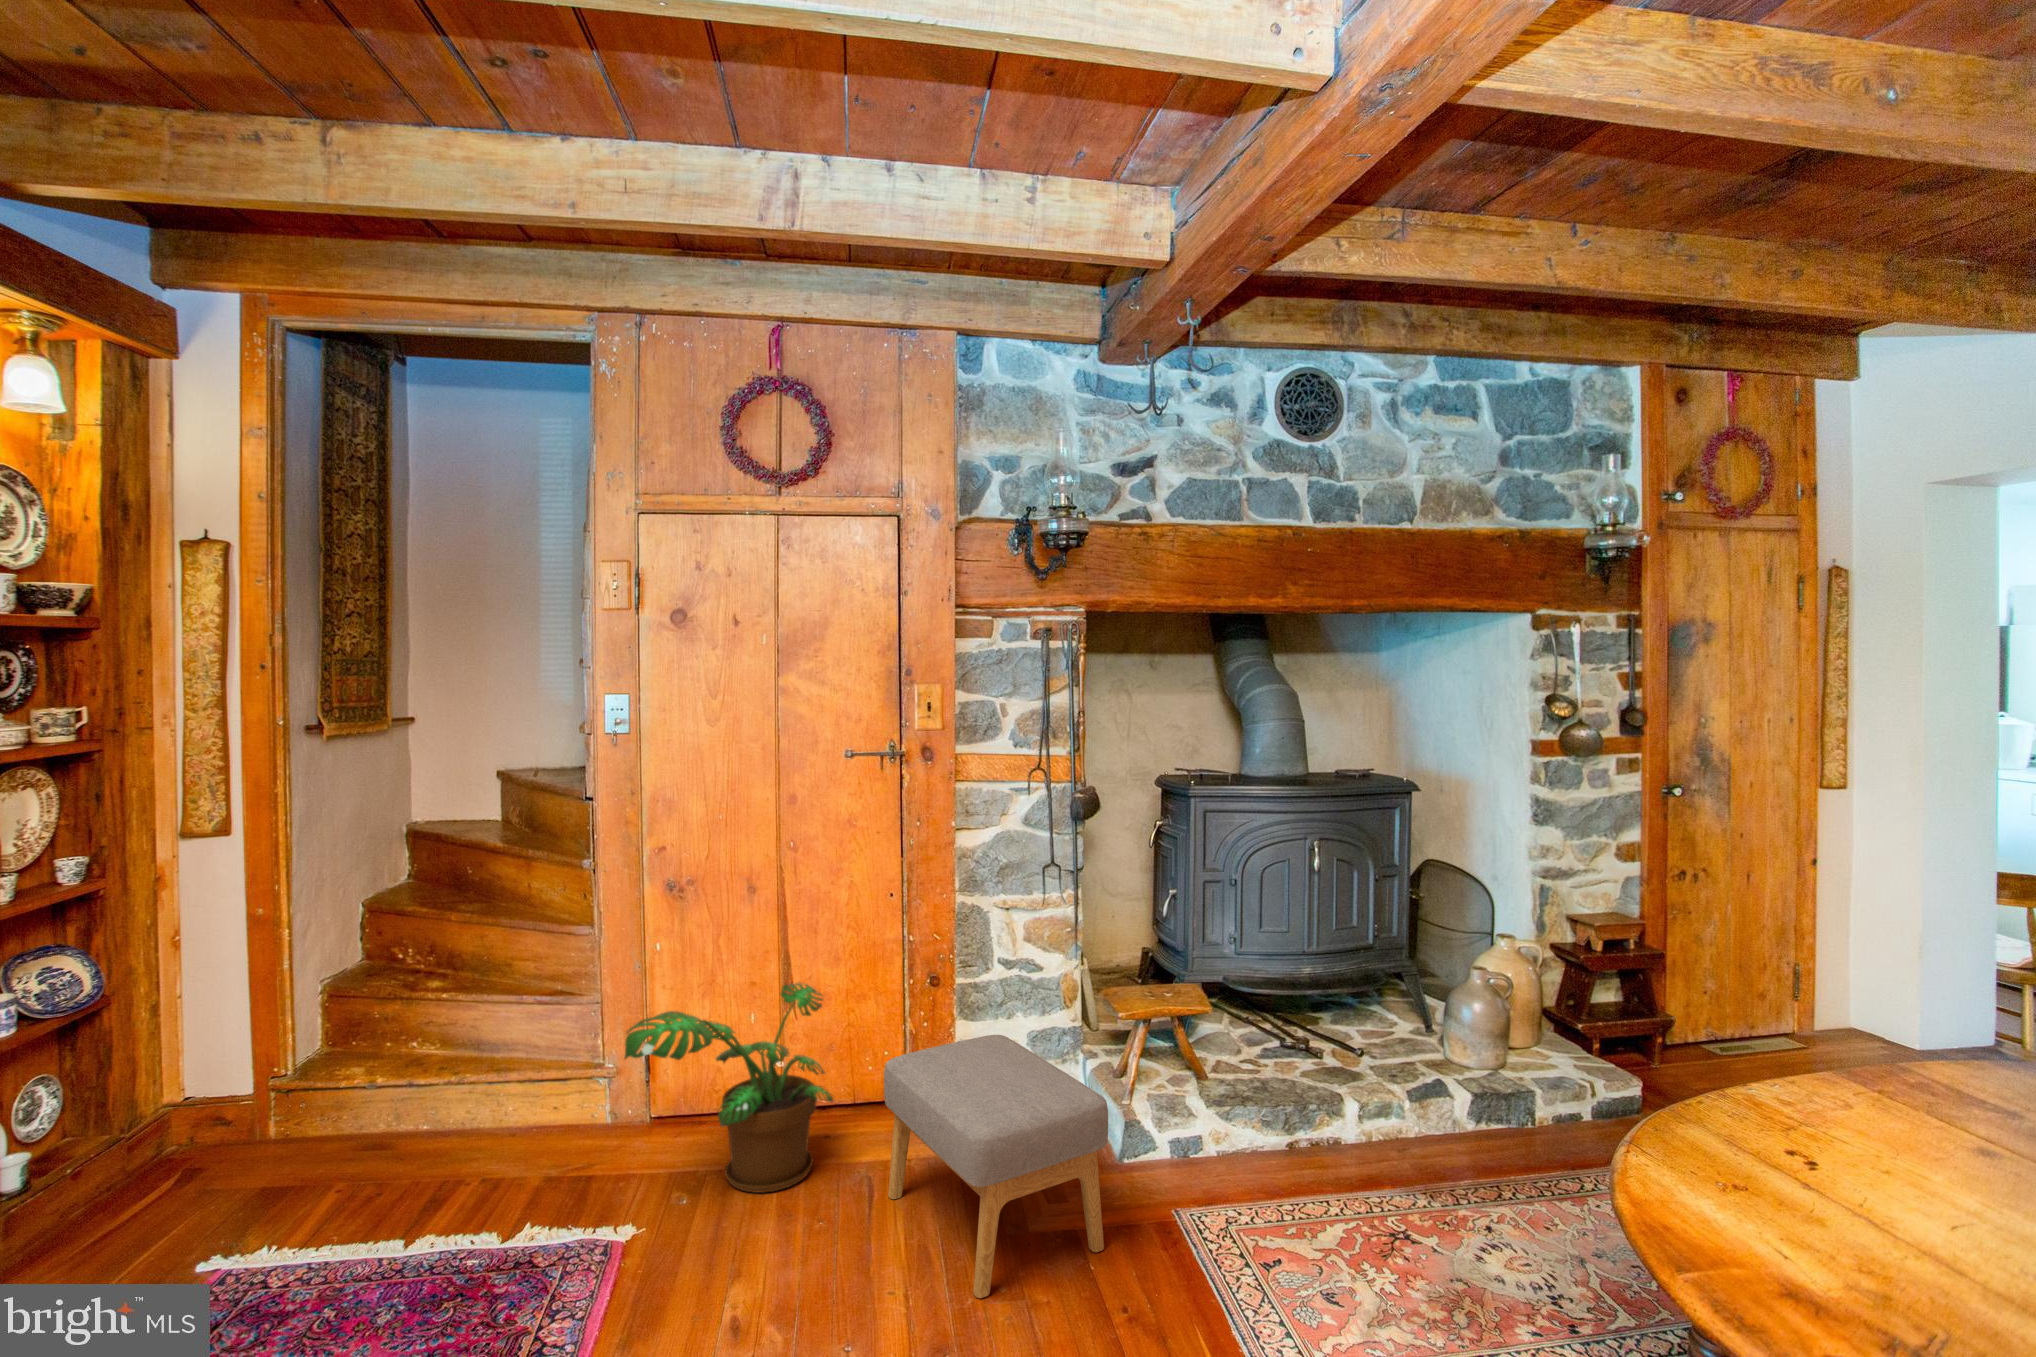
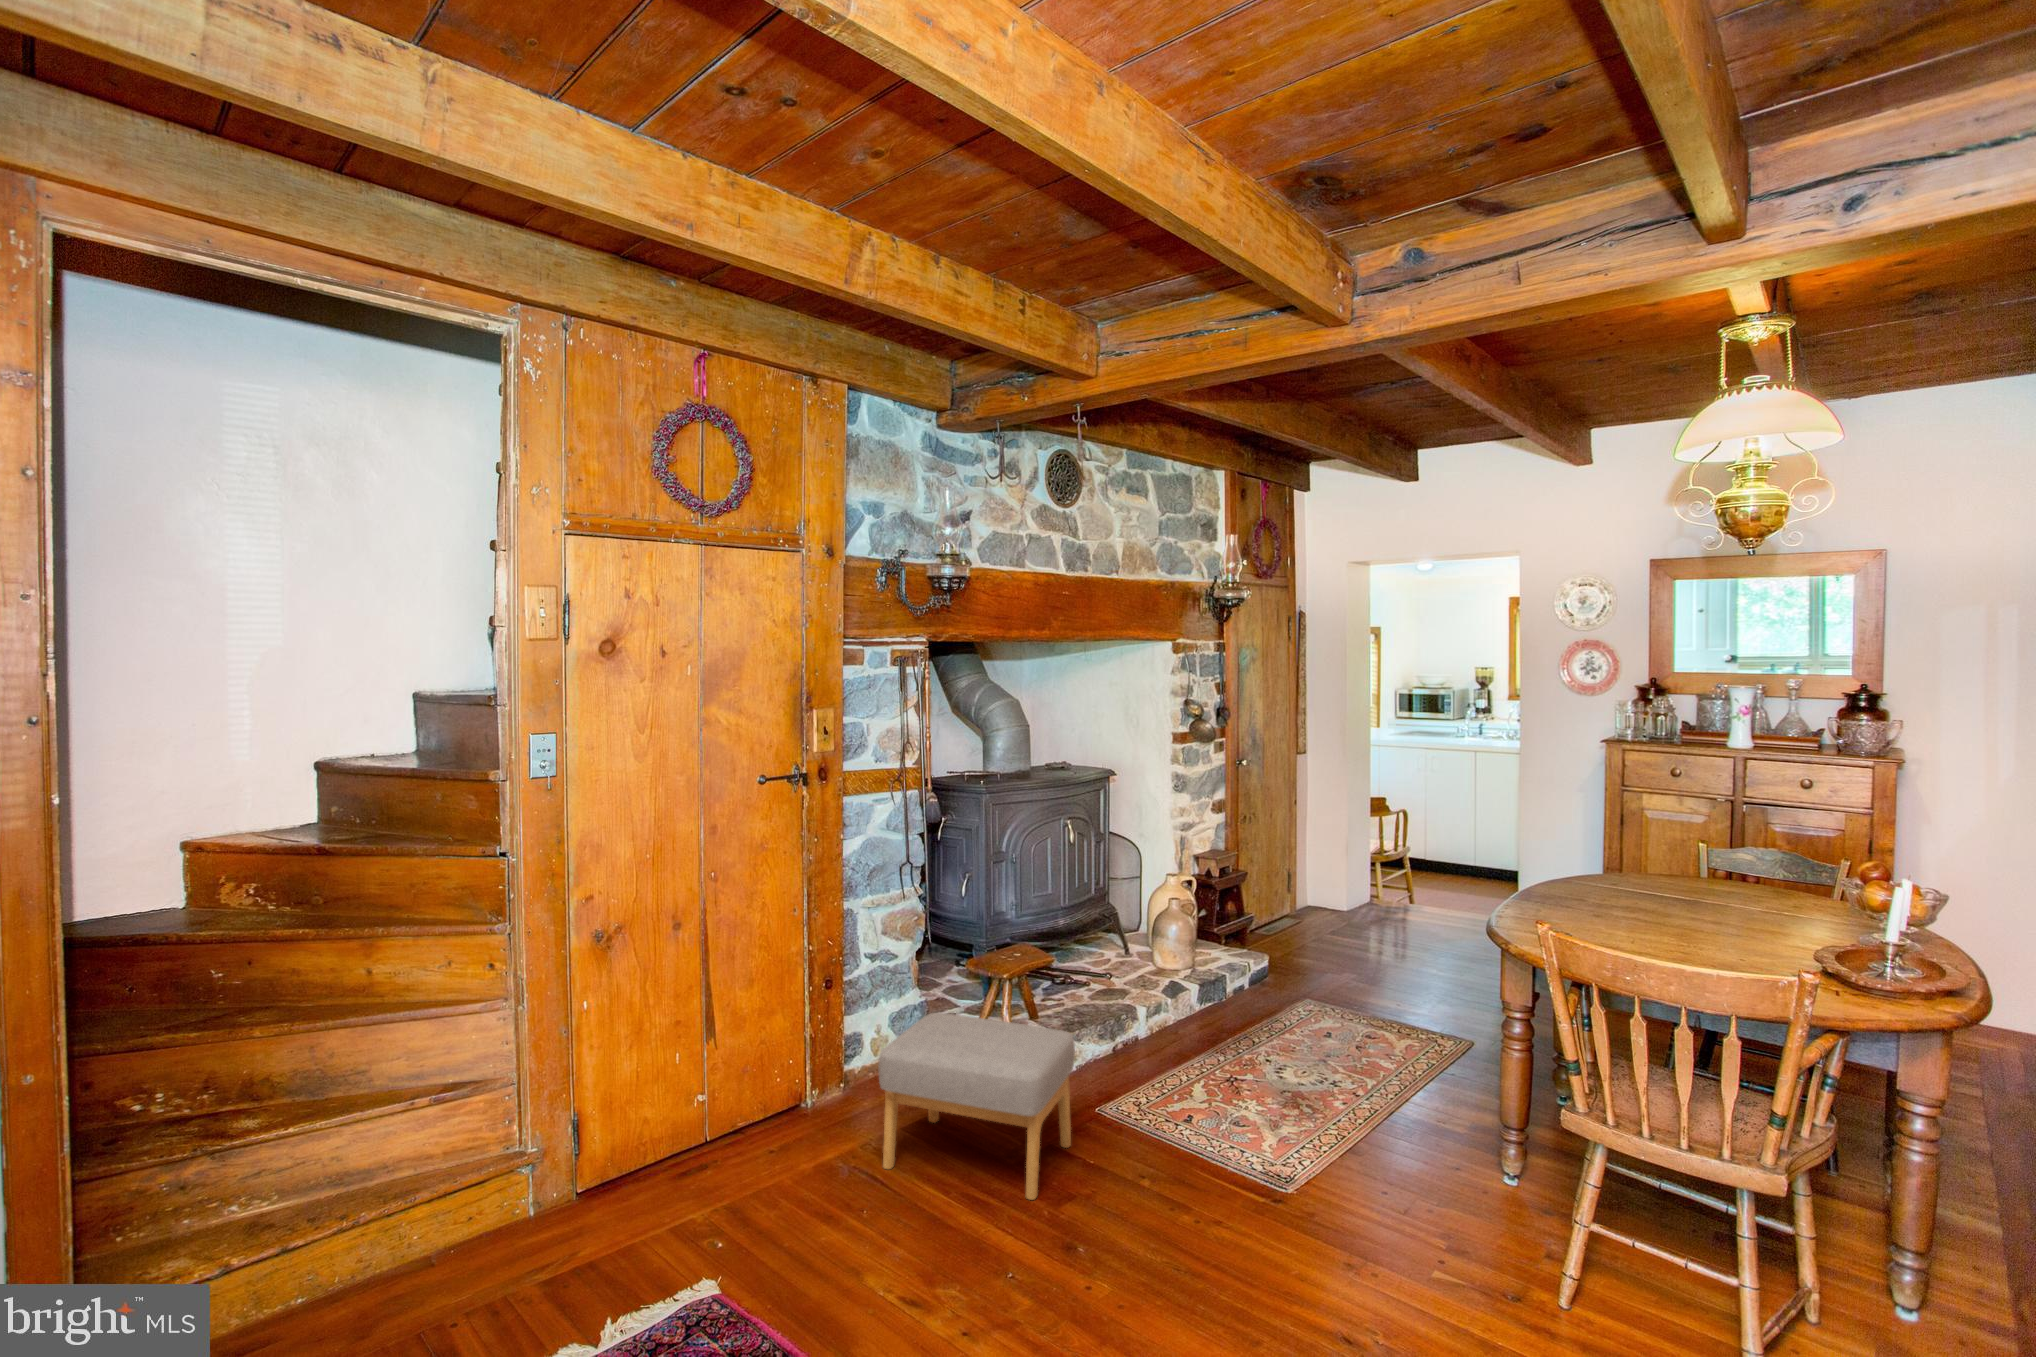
potted plant: present [625,983,833,1193] -> none [662,1011,814,1210]

